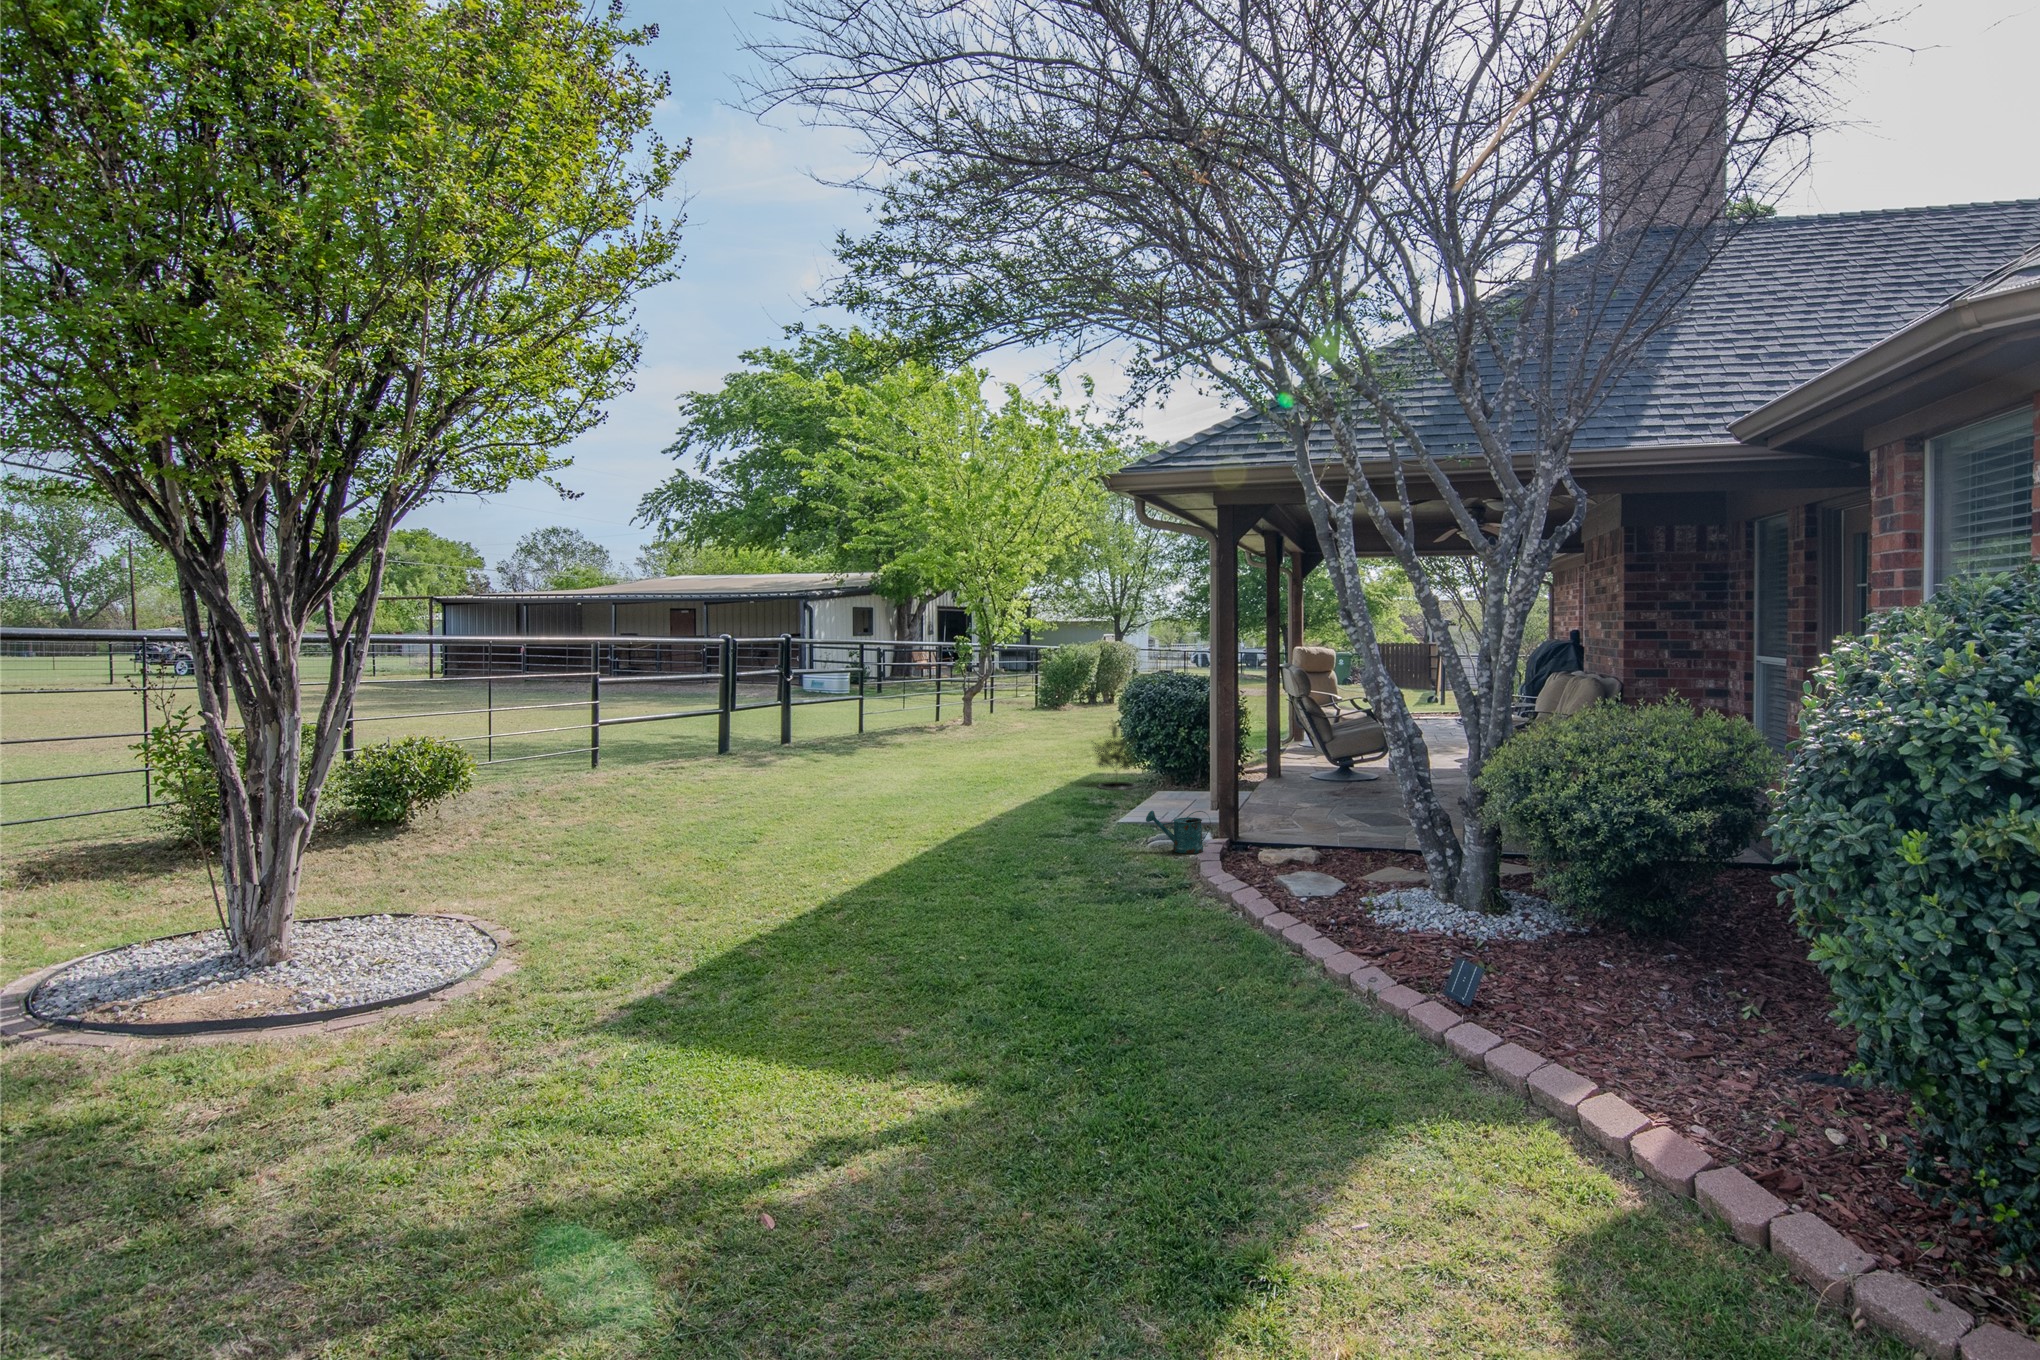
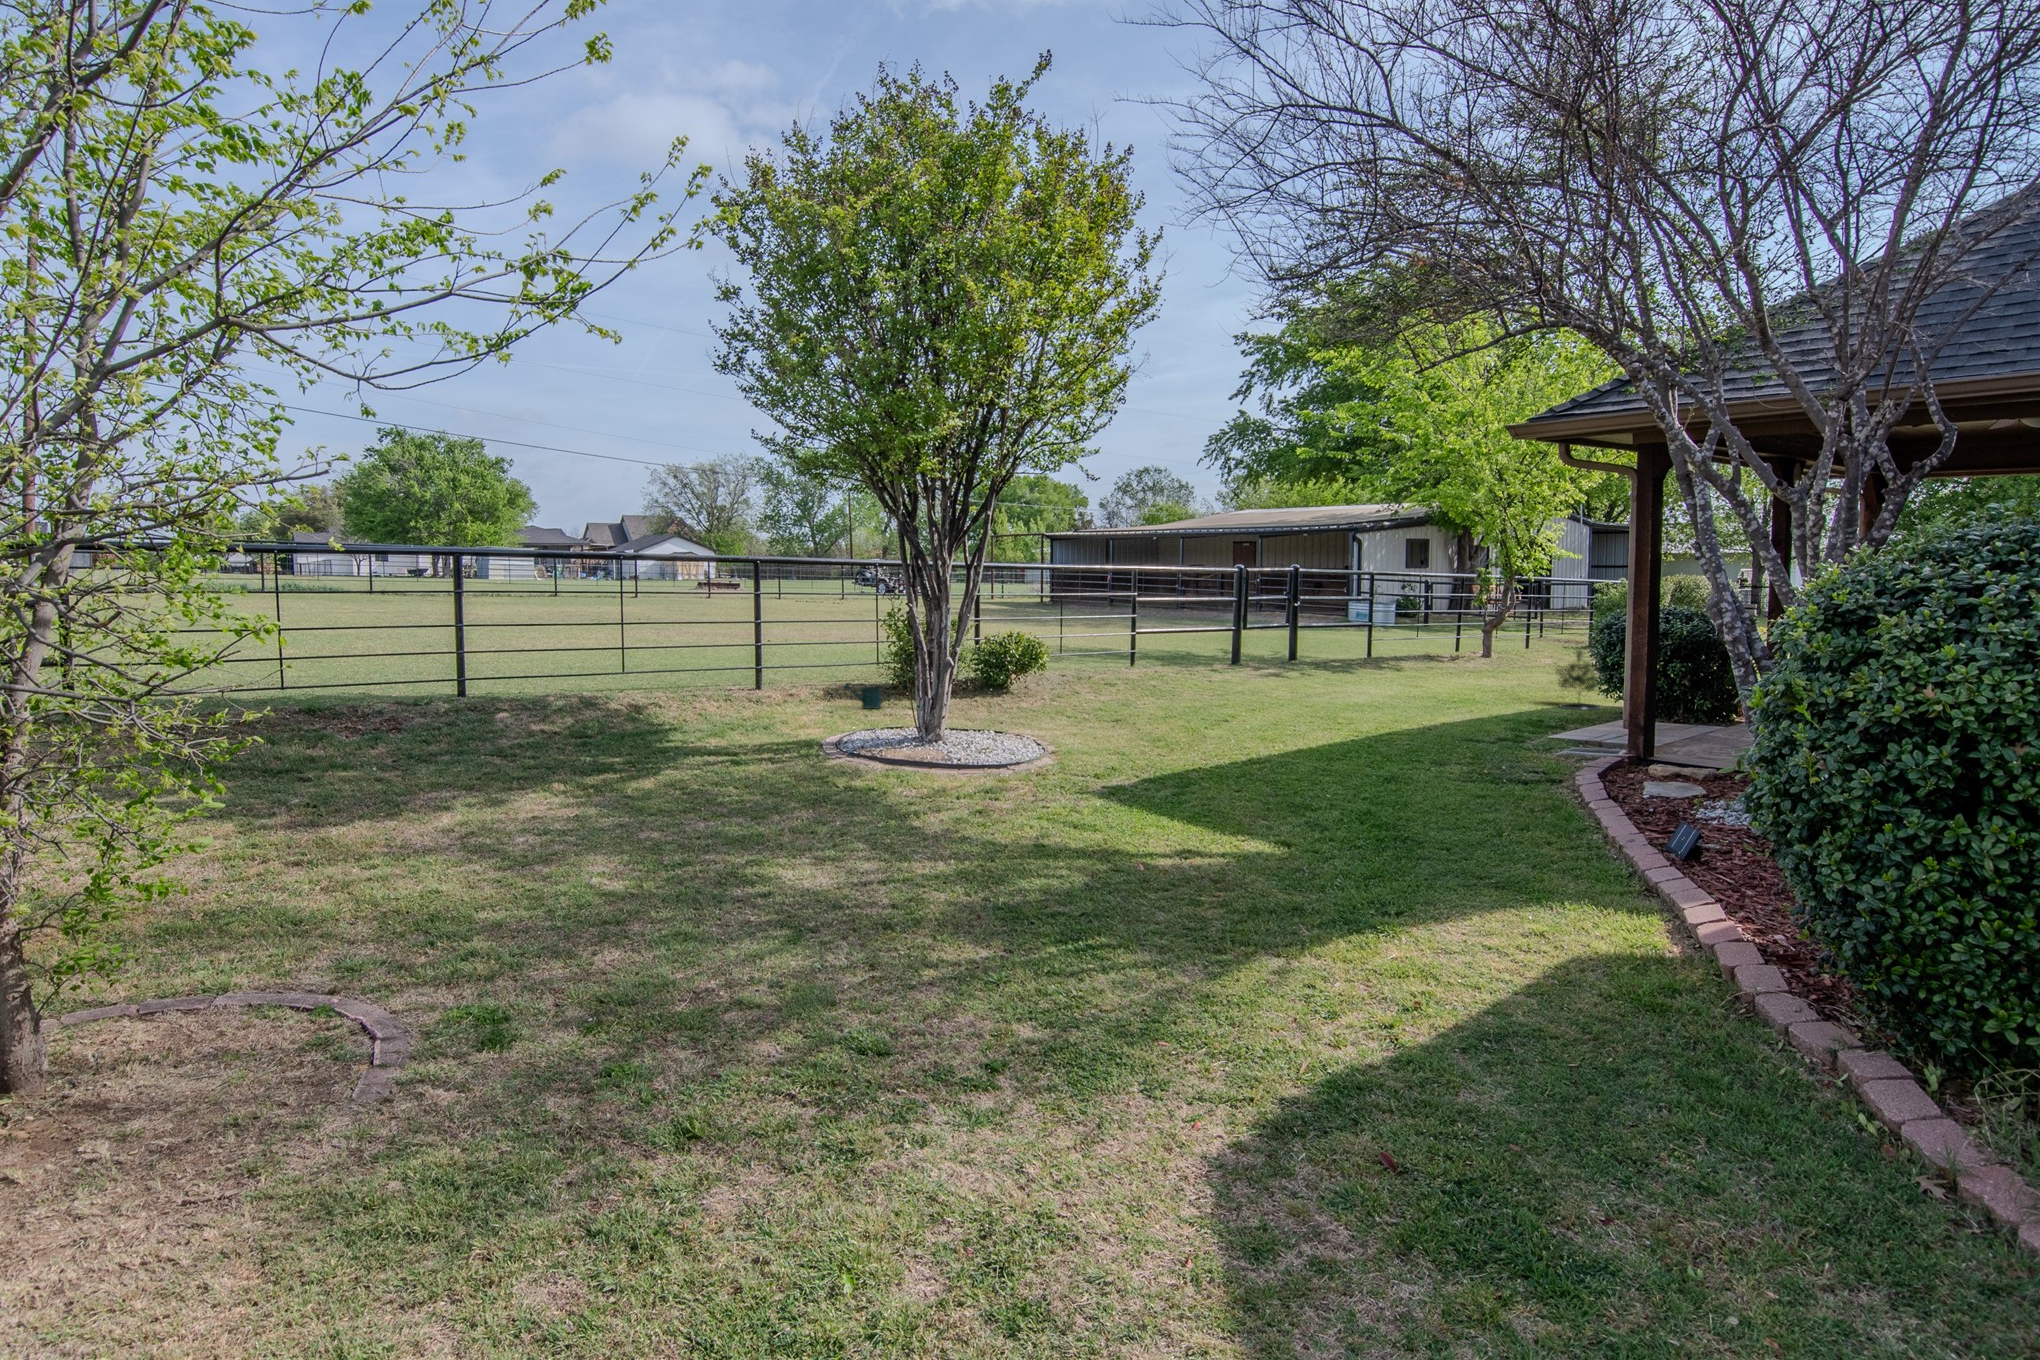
watering can: present [1146,811,1211,854] -> present [844,683,882,709]

